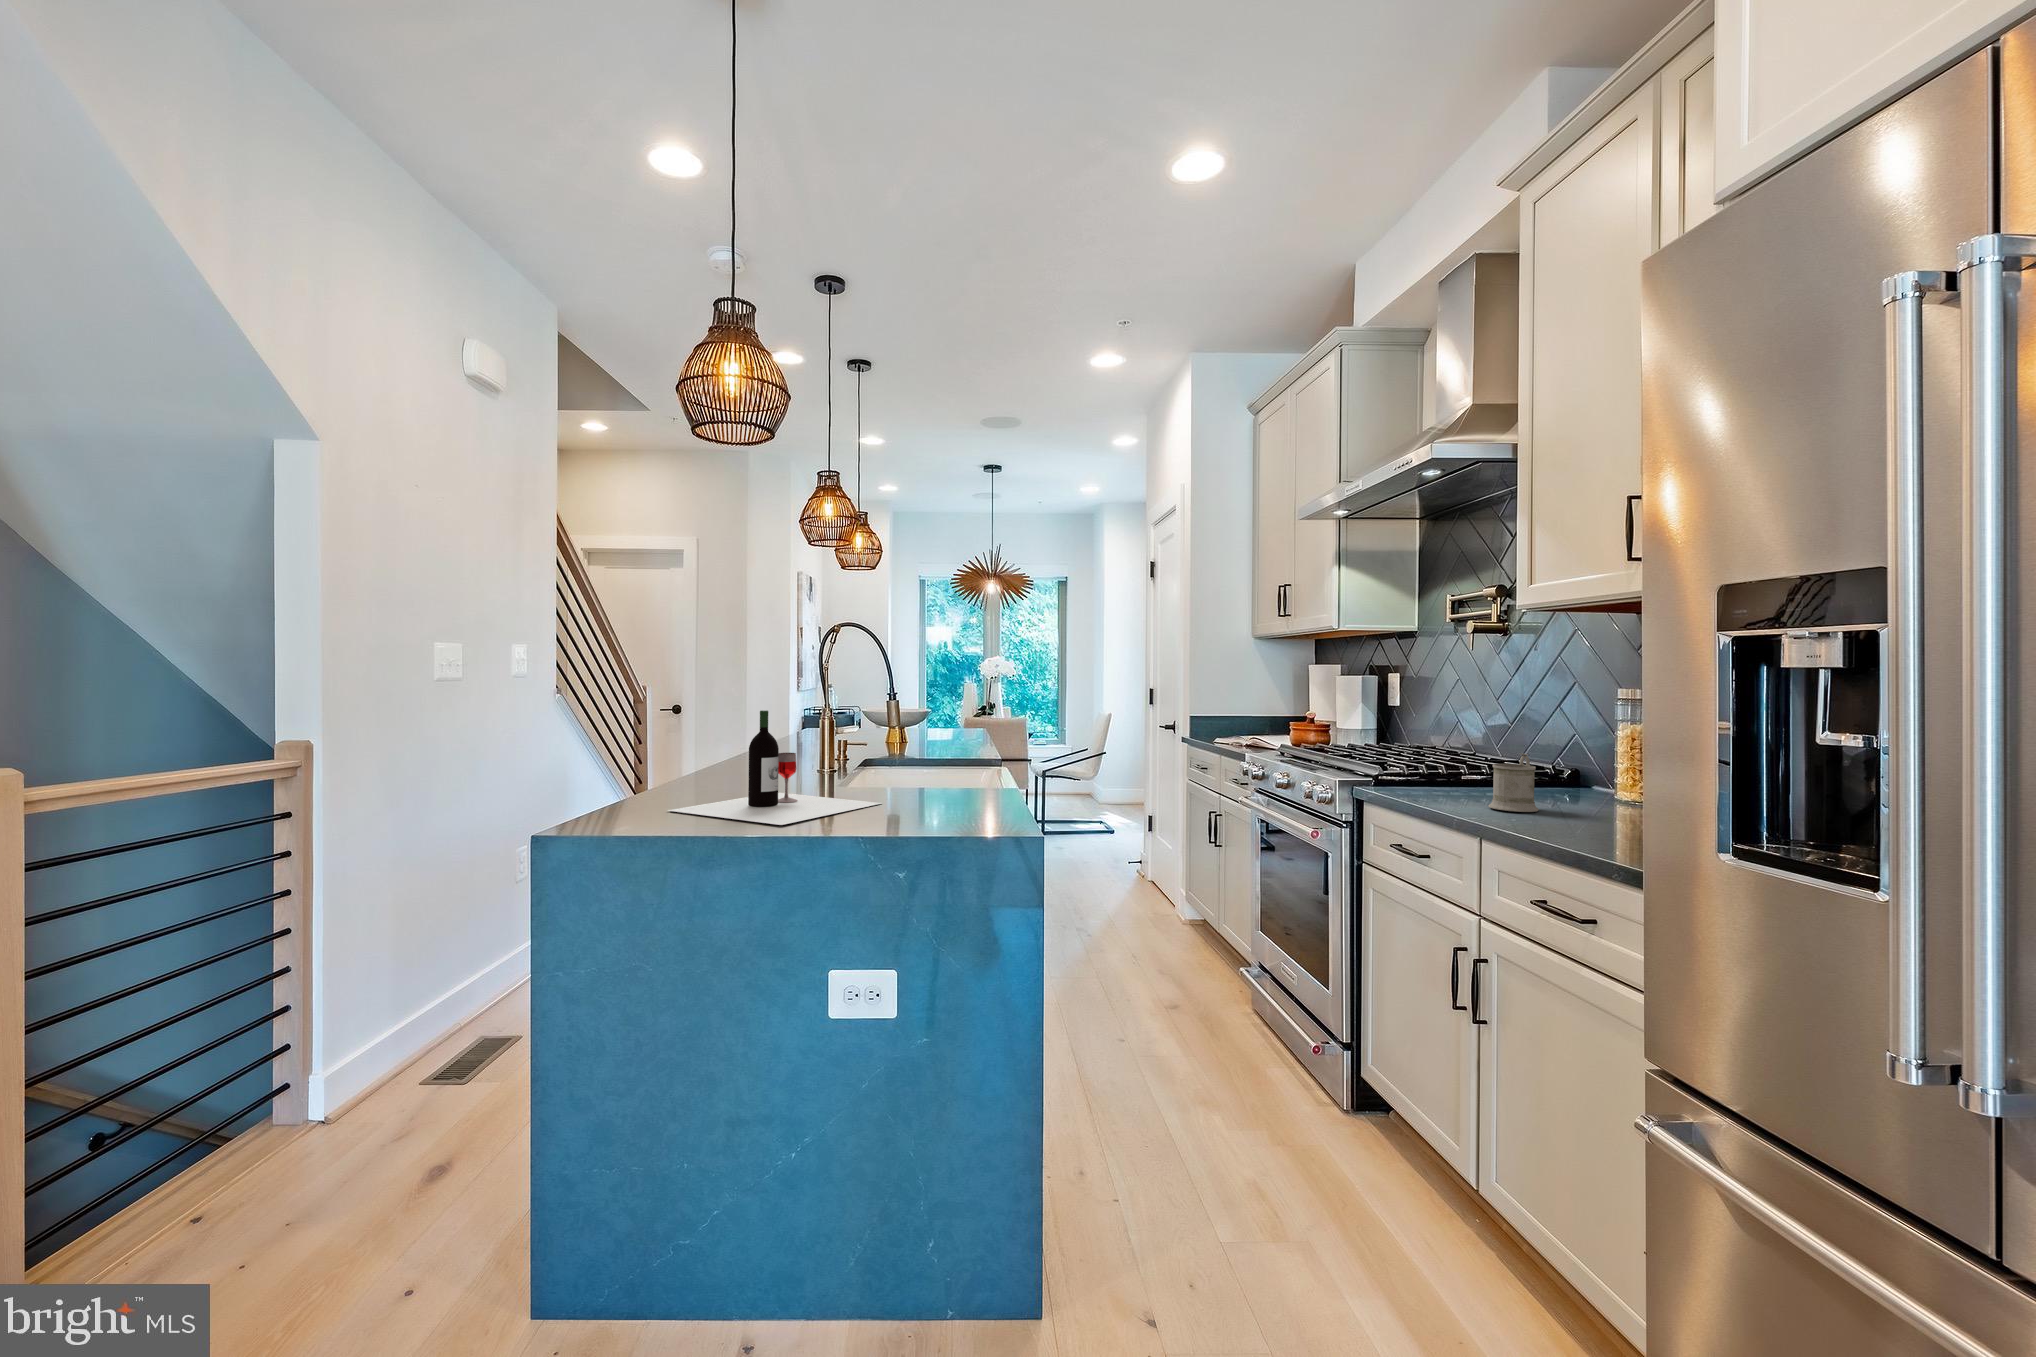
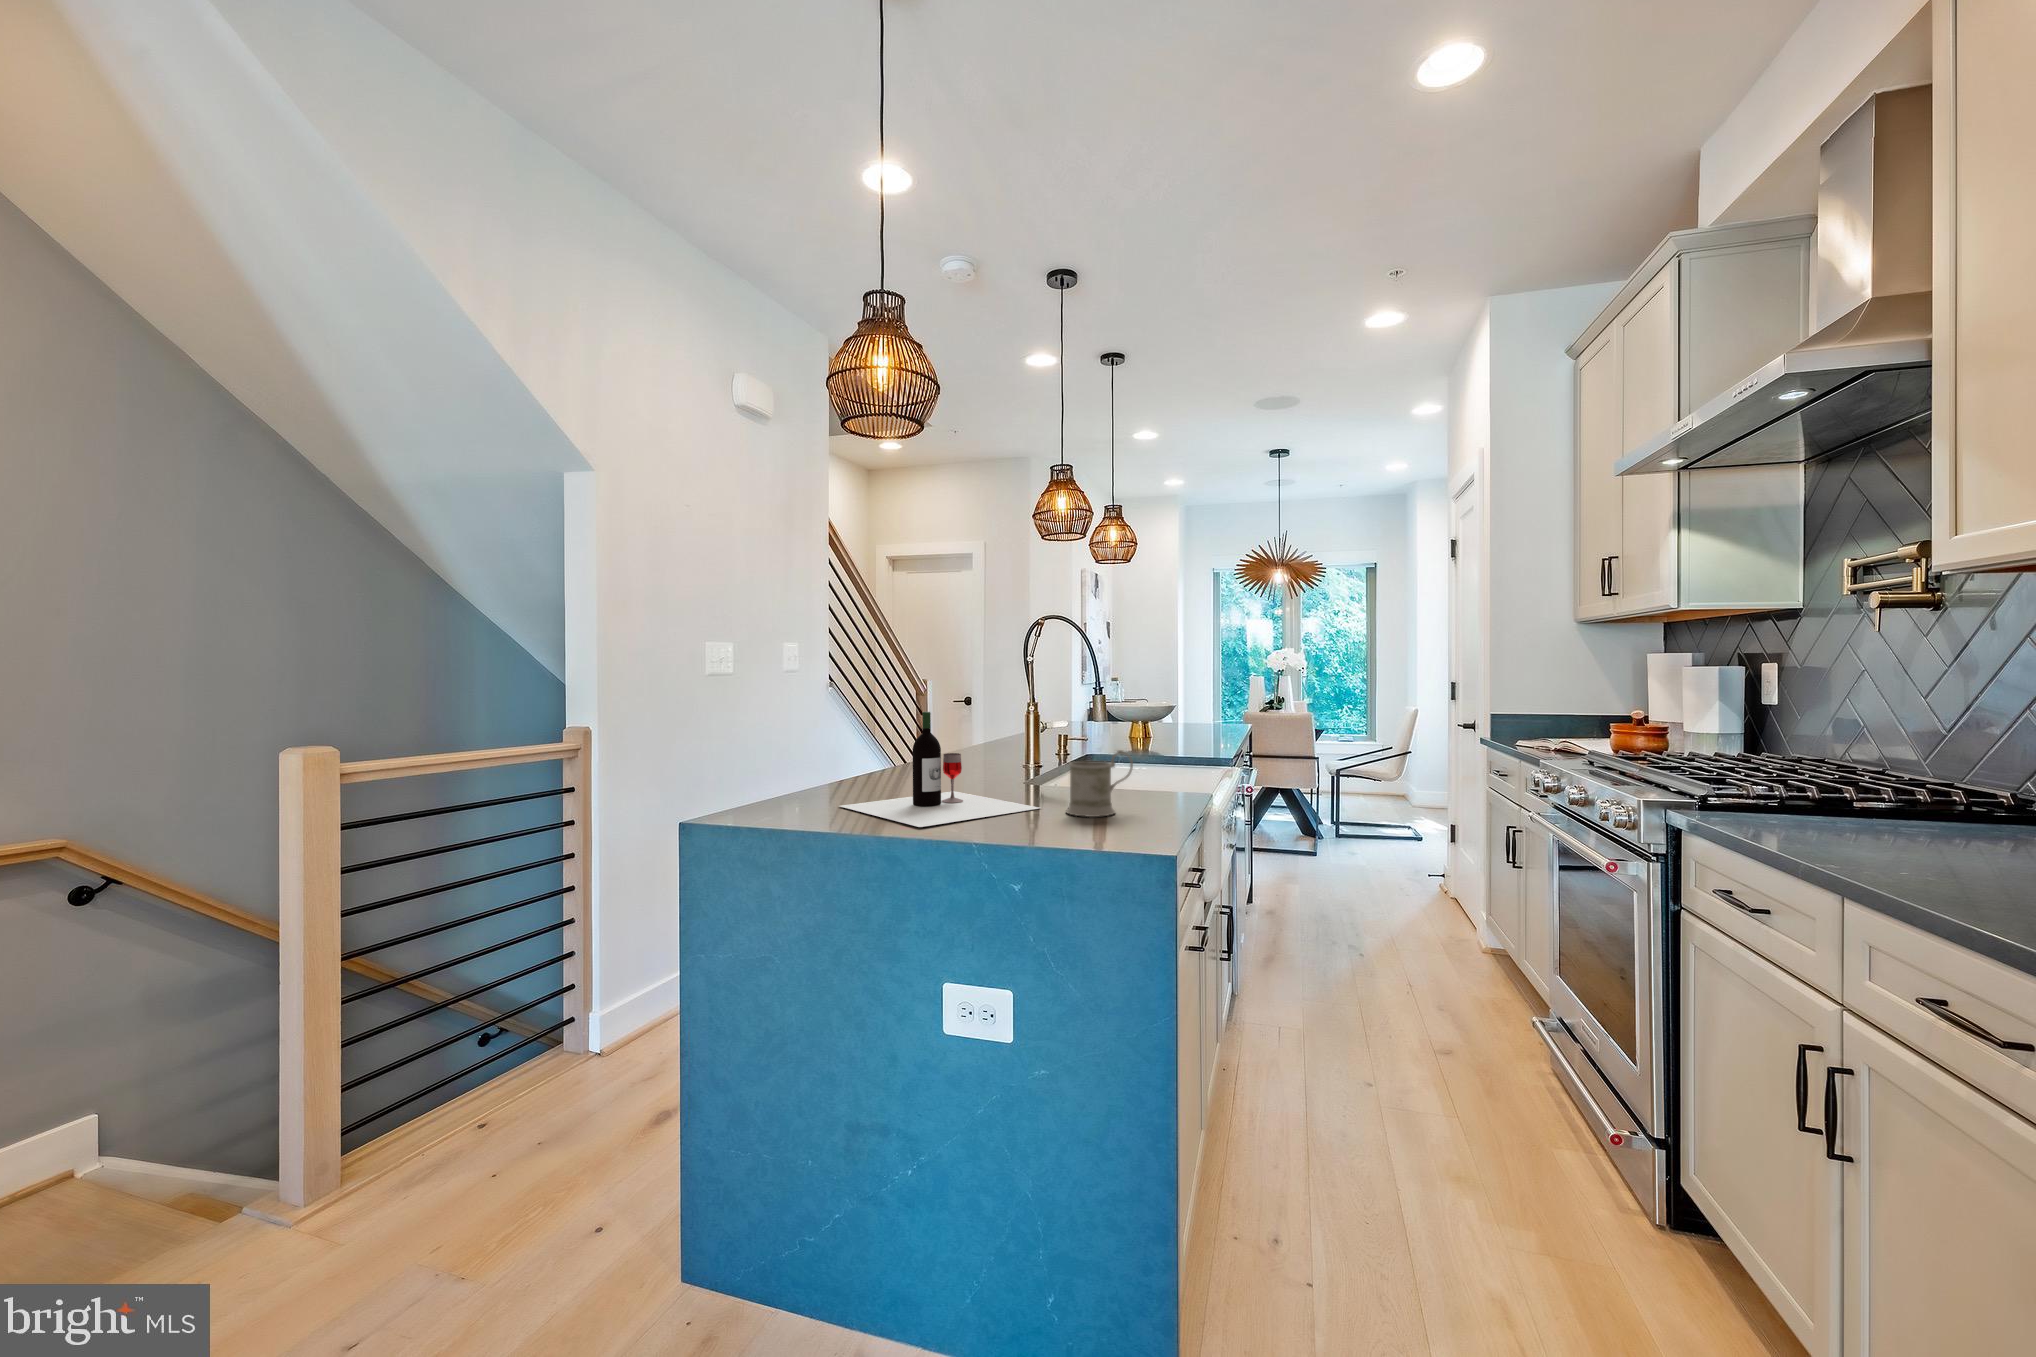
mug: present [1489,754,1539,812] -> present [1066,750,1133,817]

